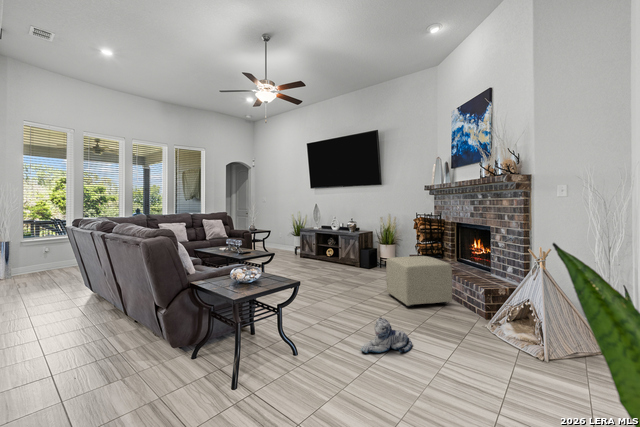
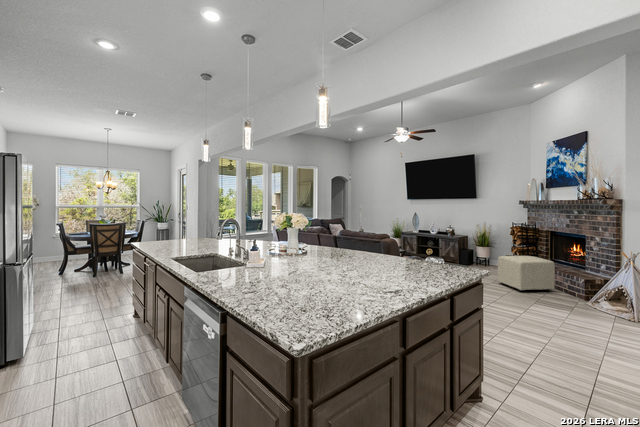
plush toy: present [361,317,412,353] -> none [506,292,539,315]

